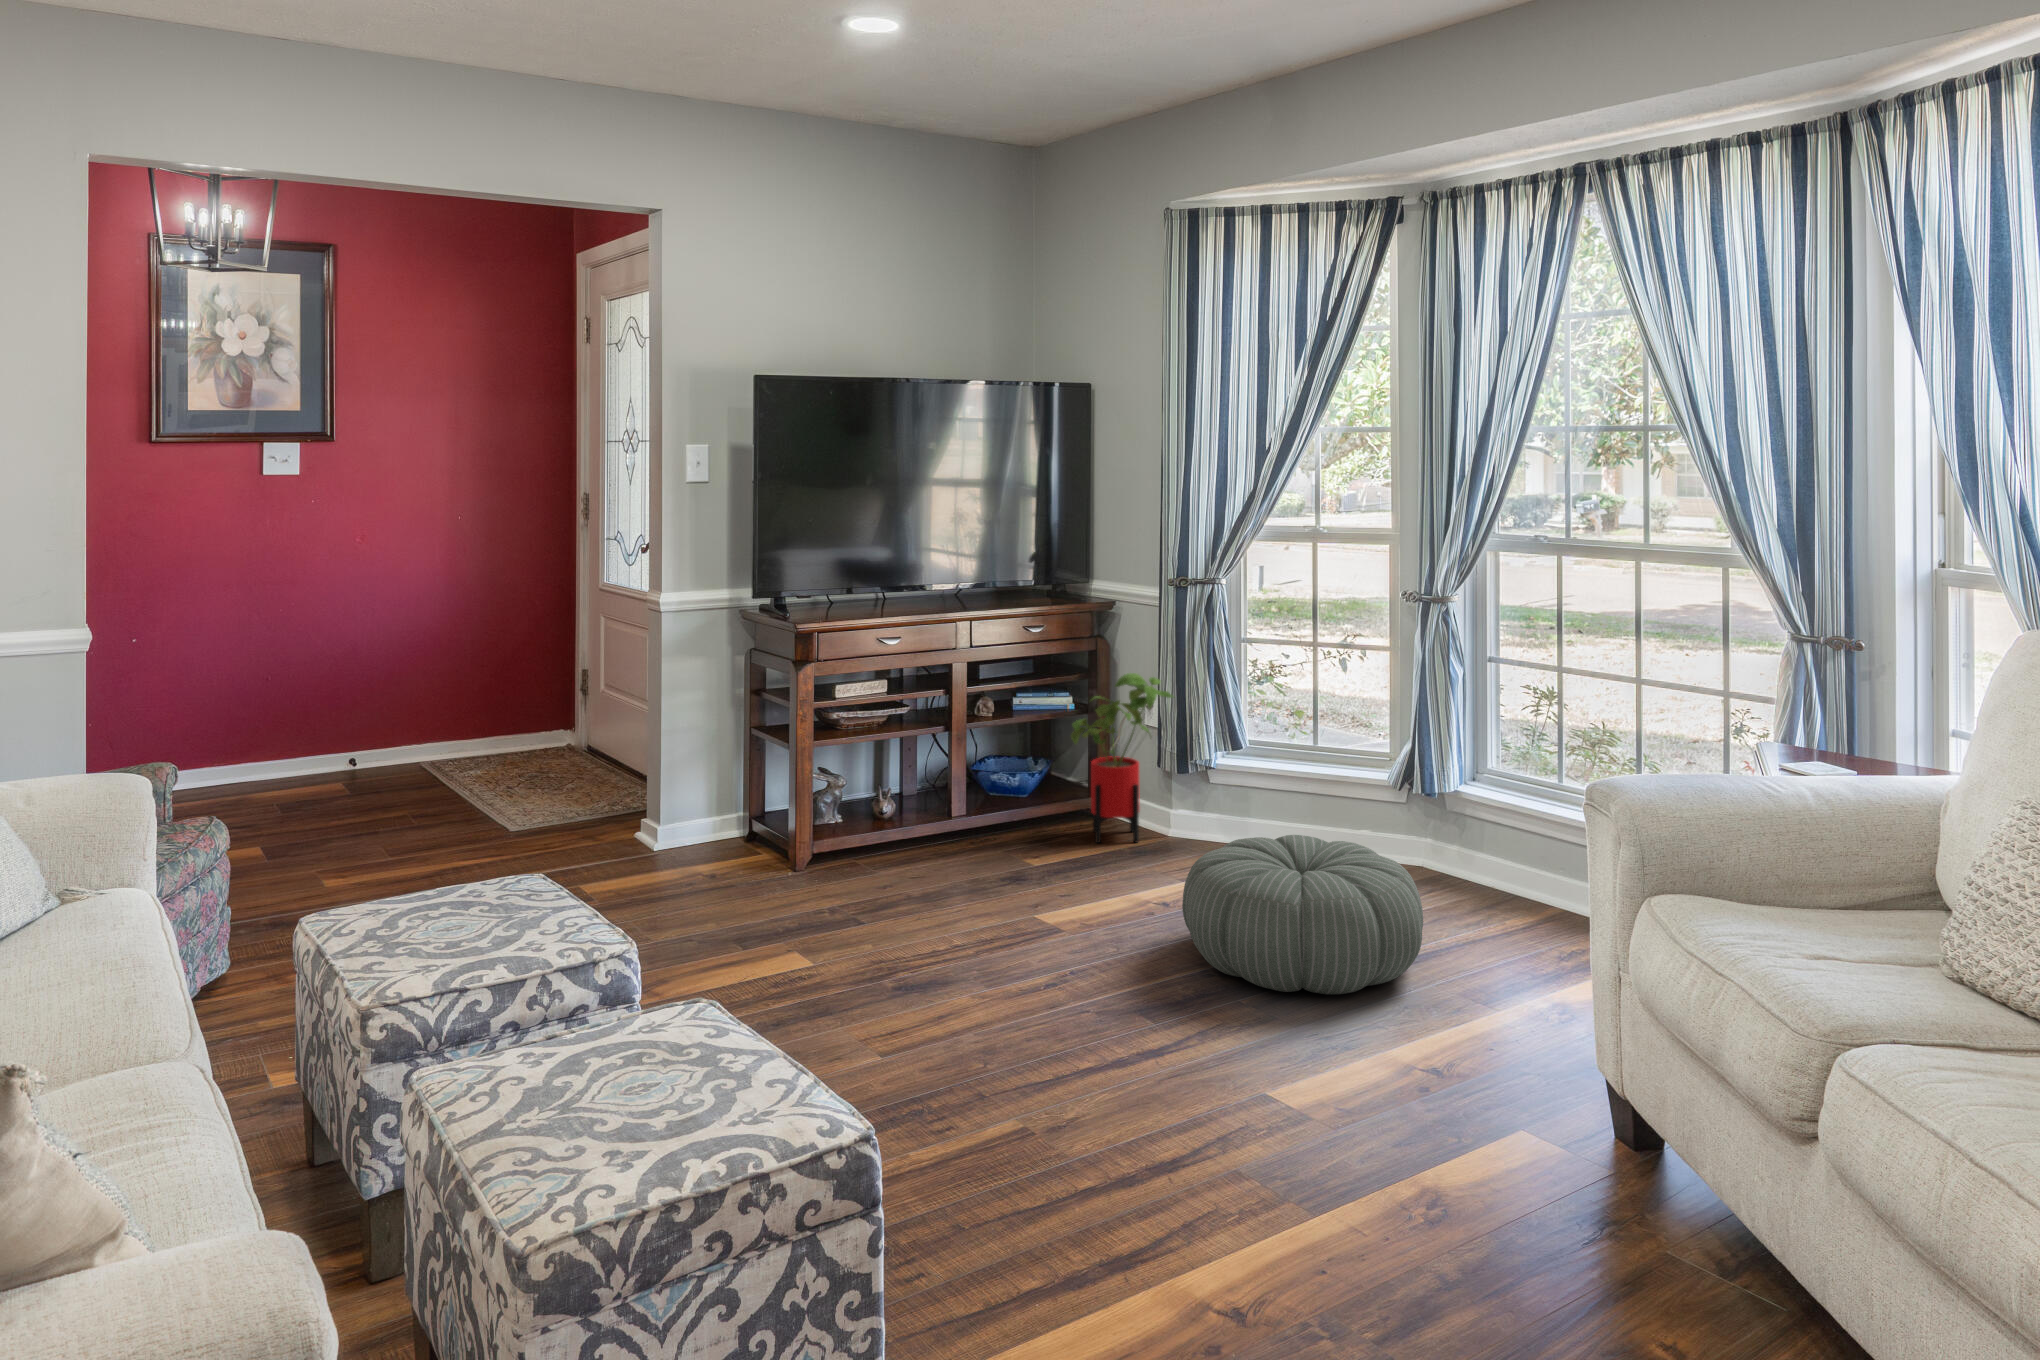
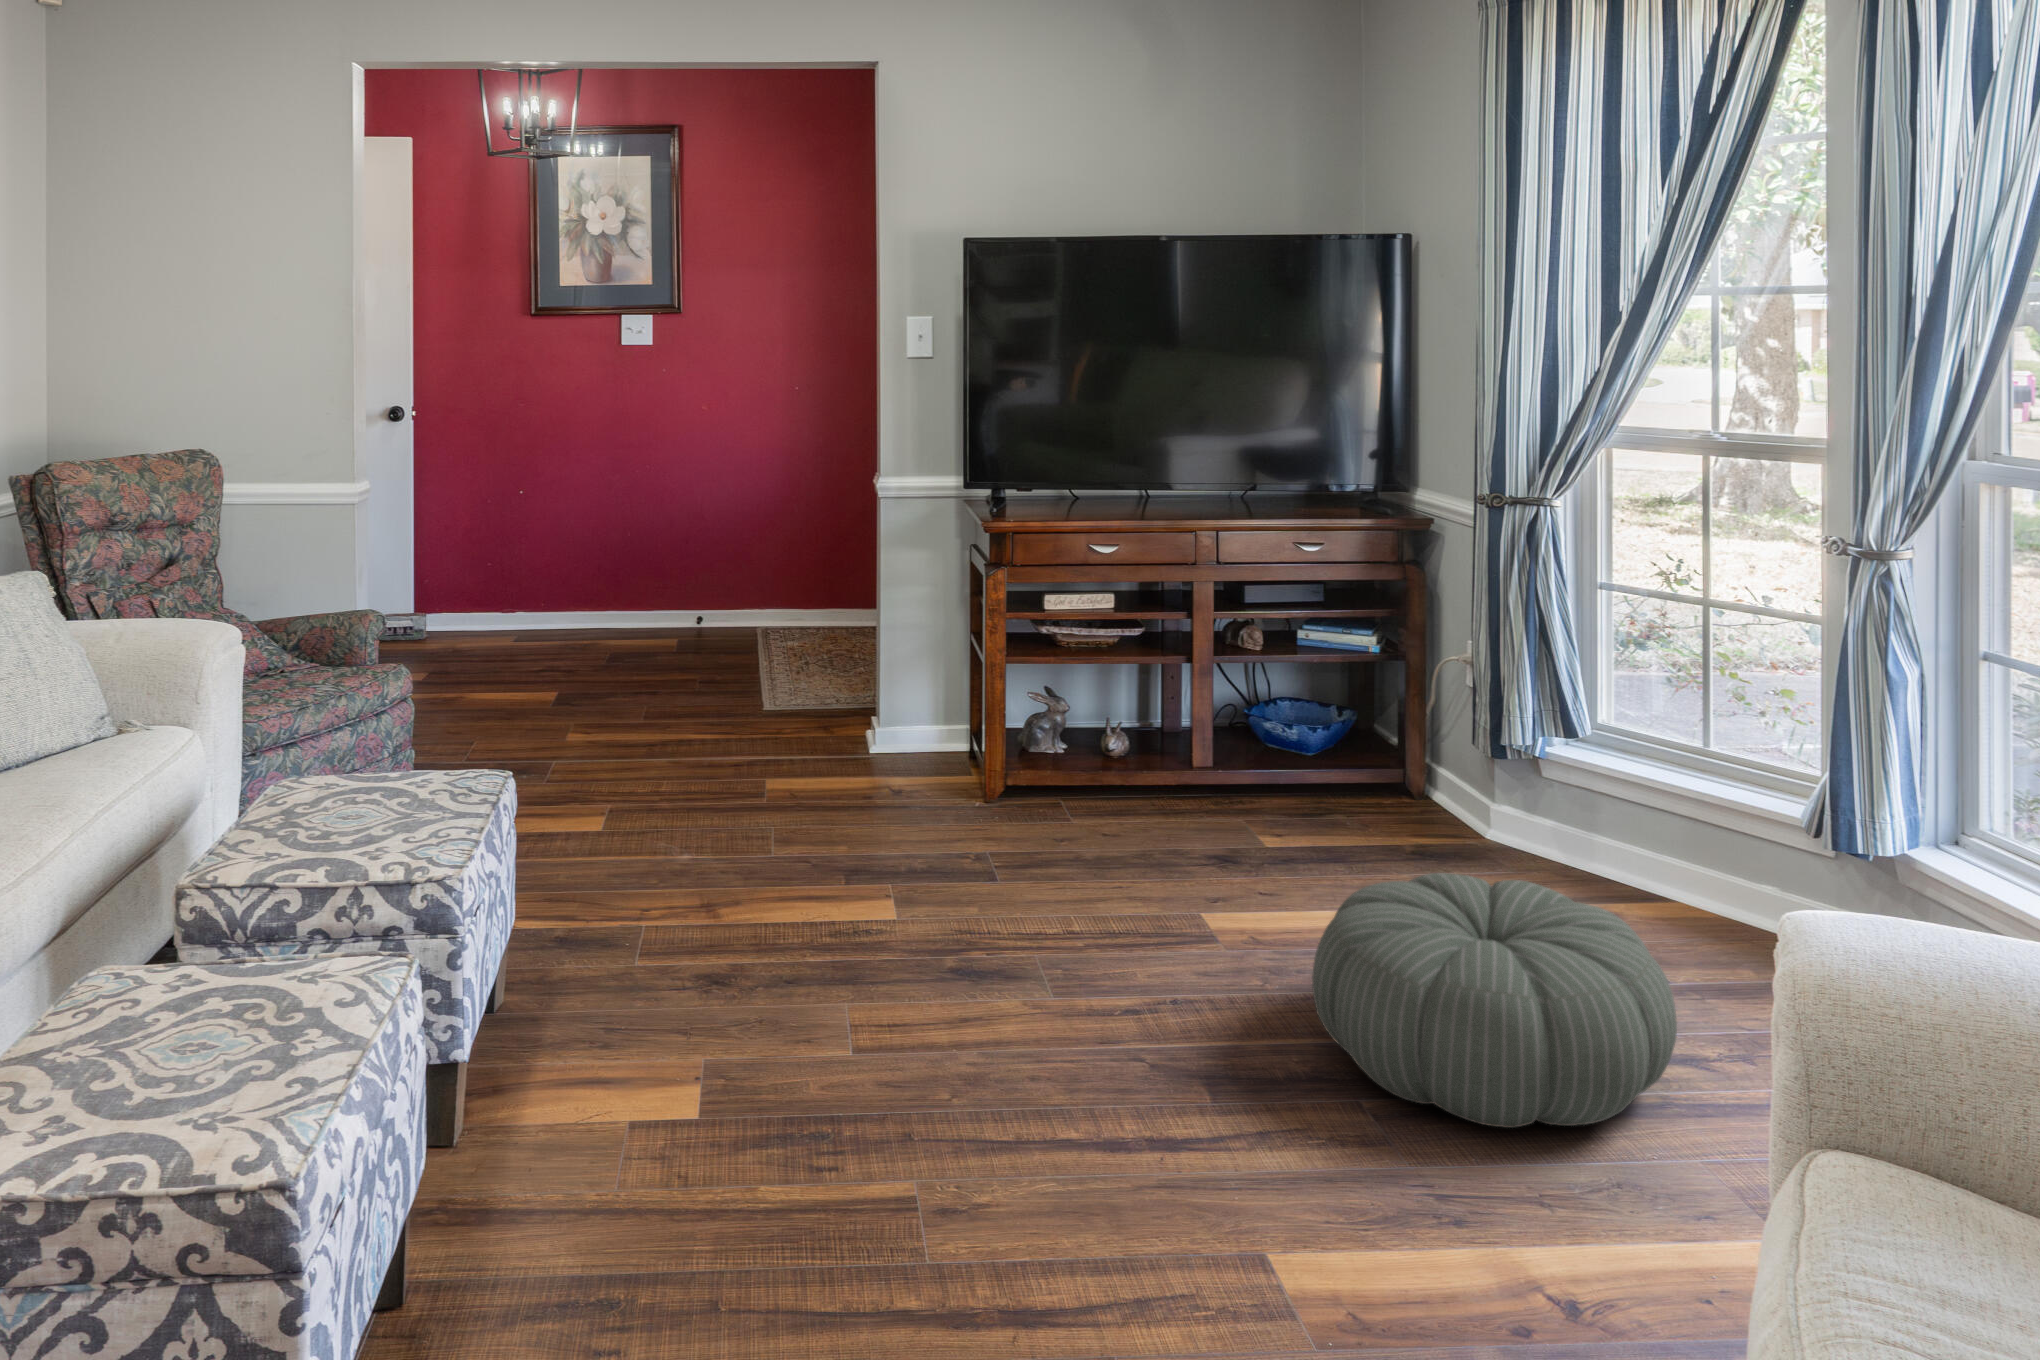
house plant: present [1071,673,1173,843] -> none [1333,624,1479,846]

